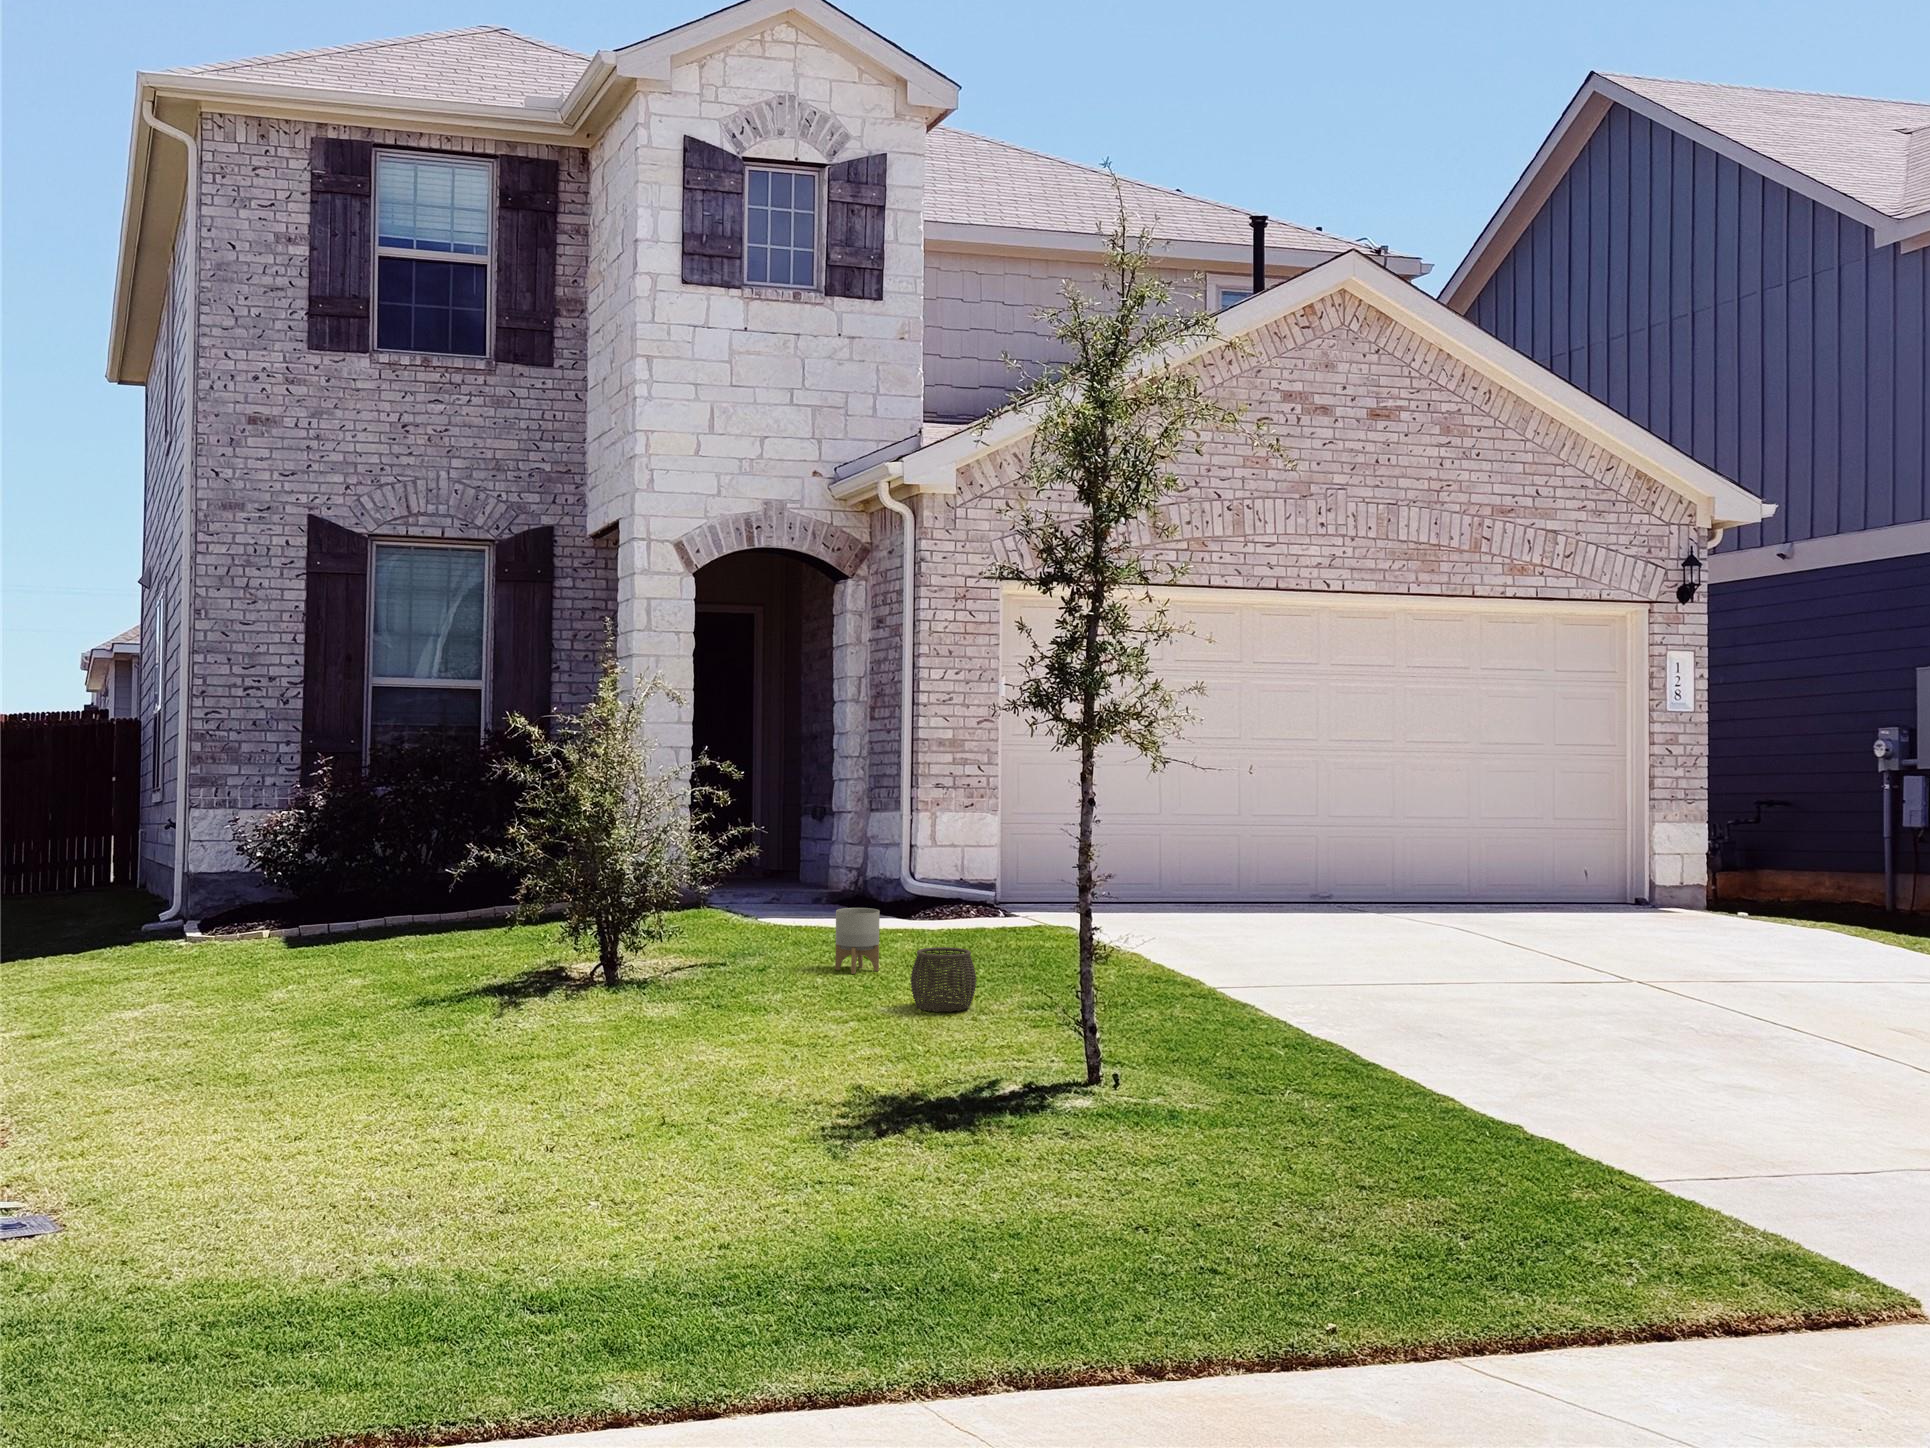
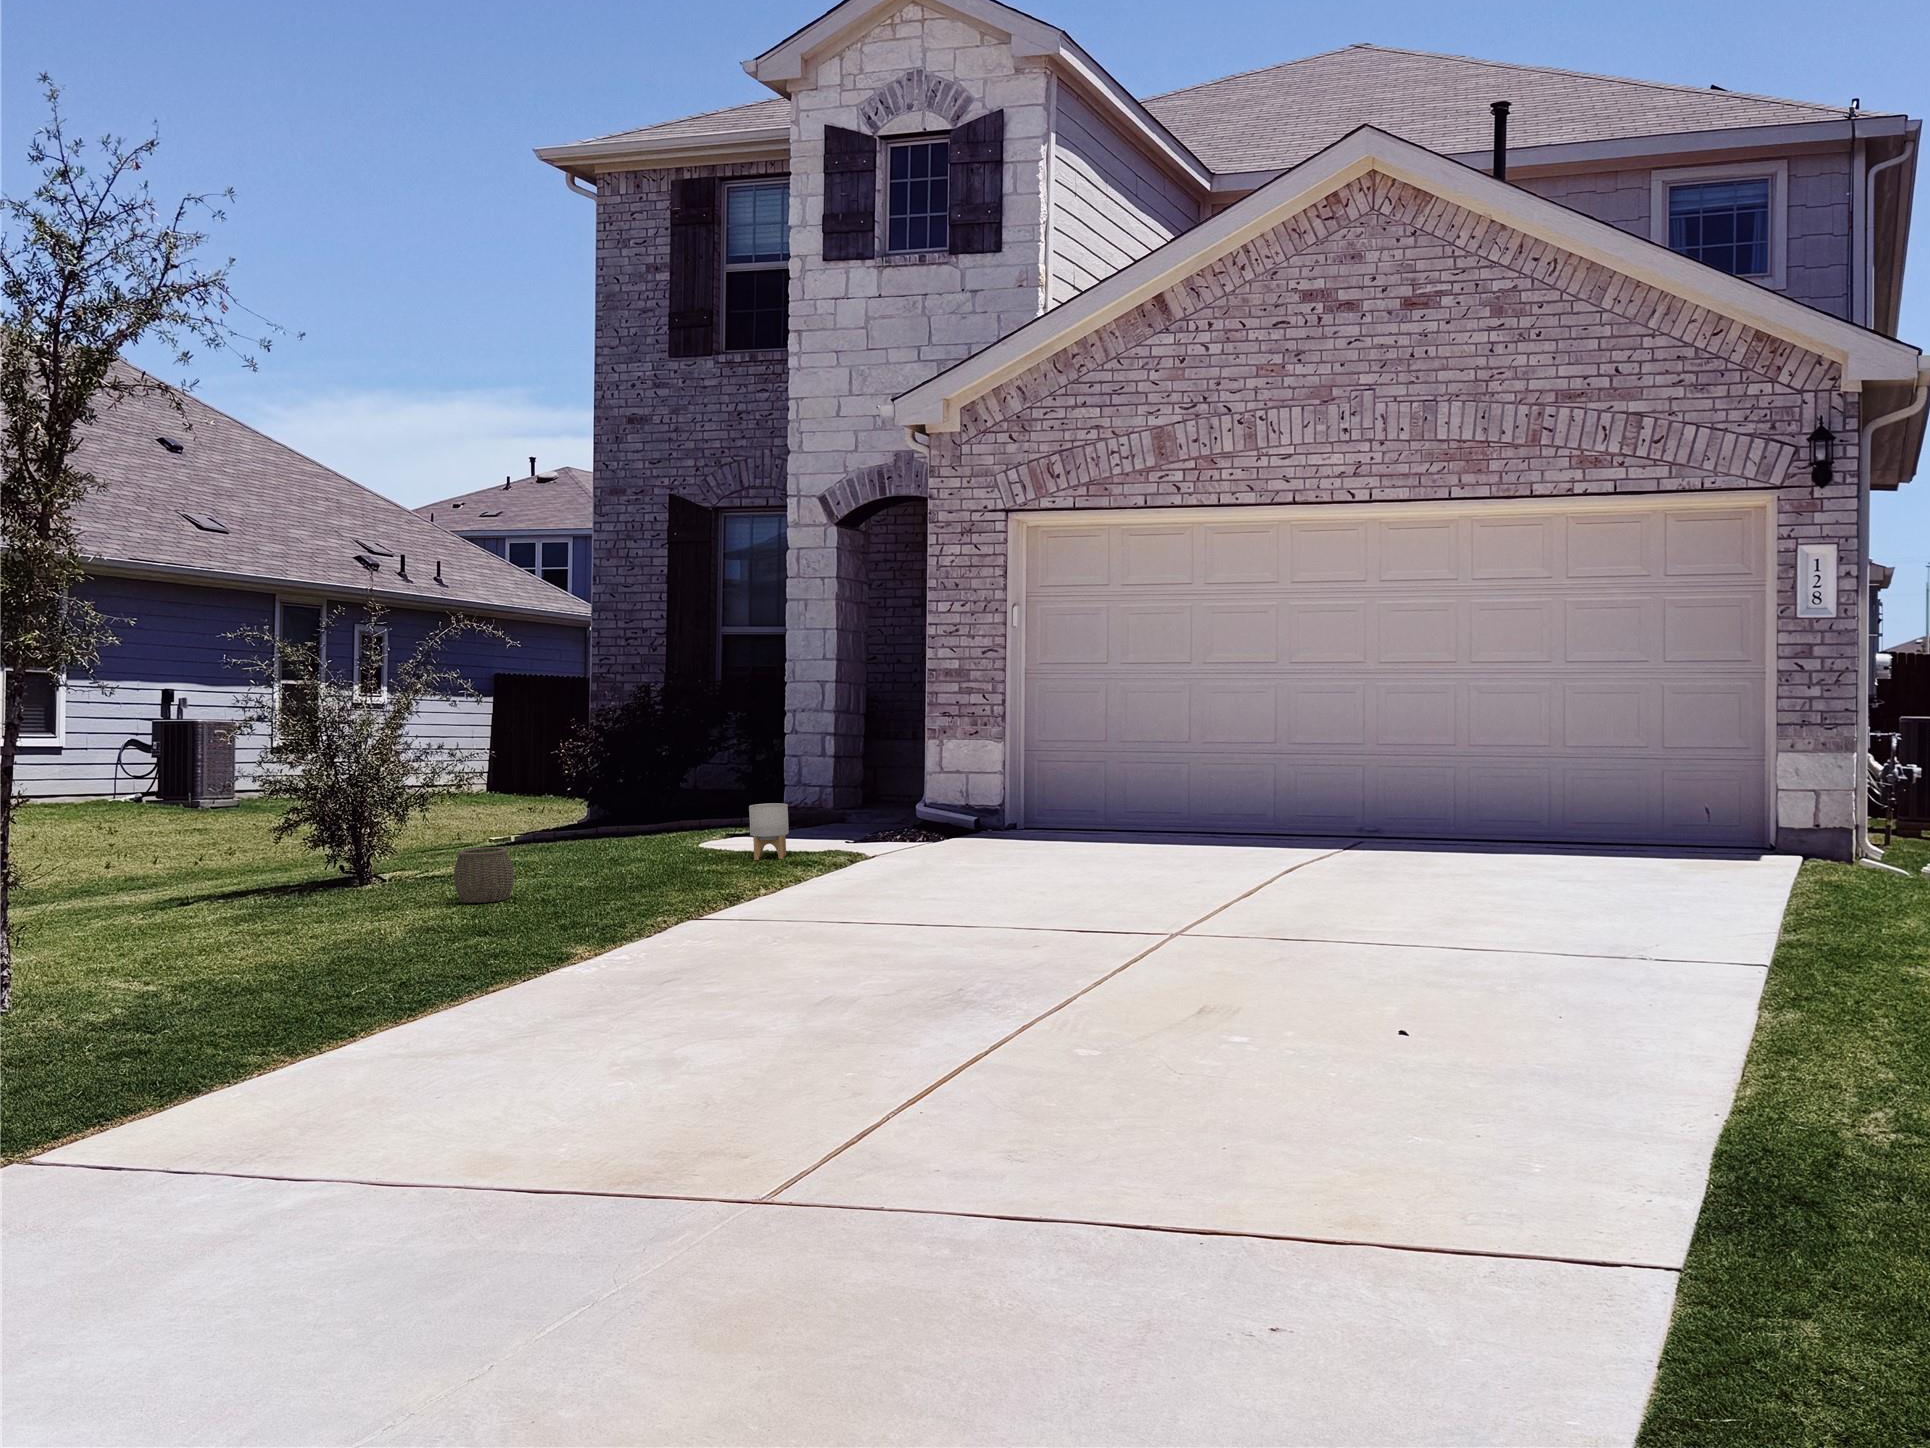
planter: present [835,908,880,974] -> present [749,803,789,860]

